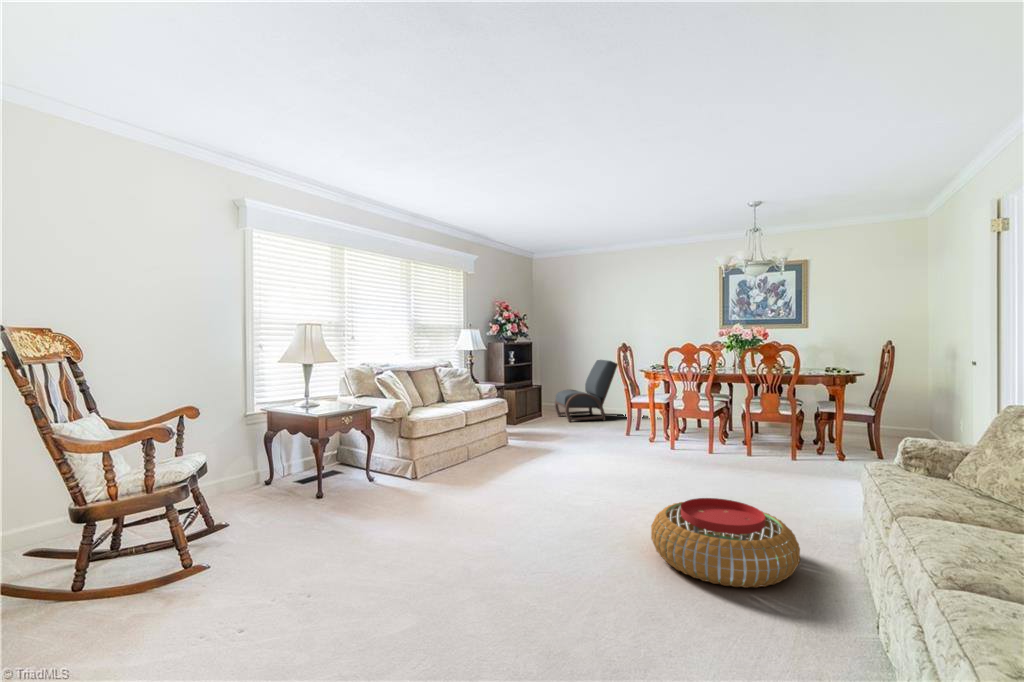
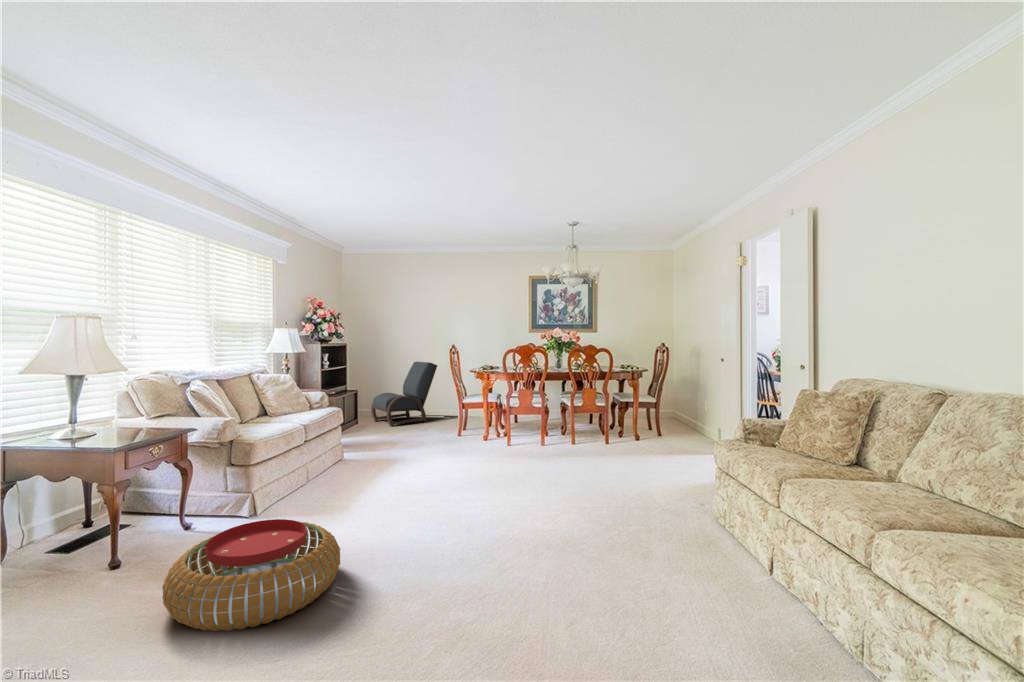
pouf: present [651,498,800,588] -> present [163,519,340,631]

